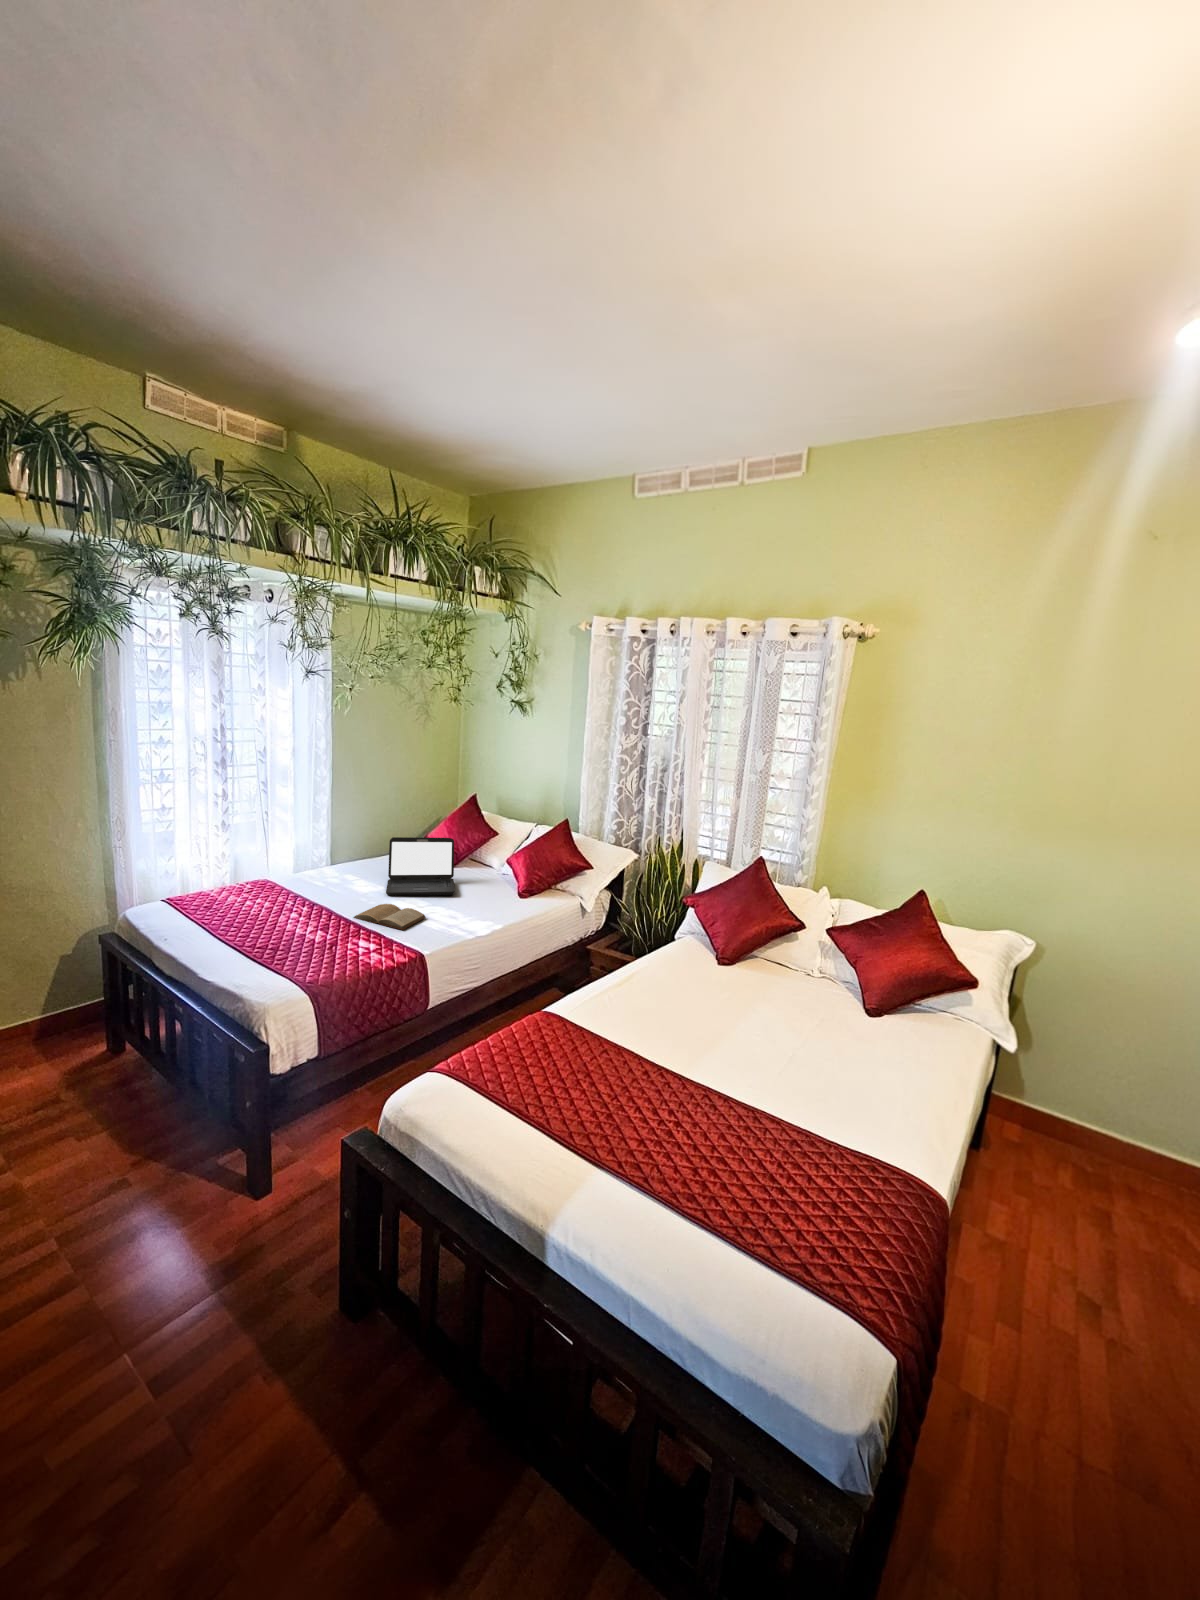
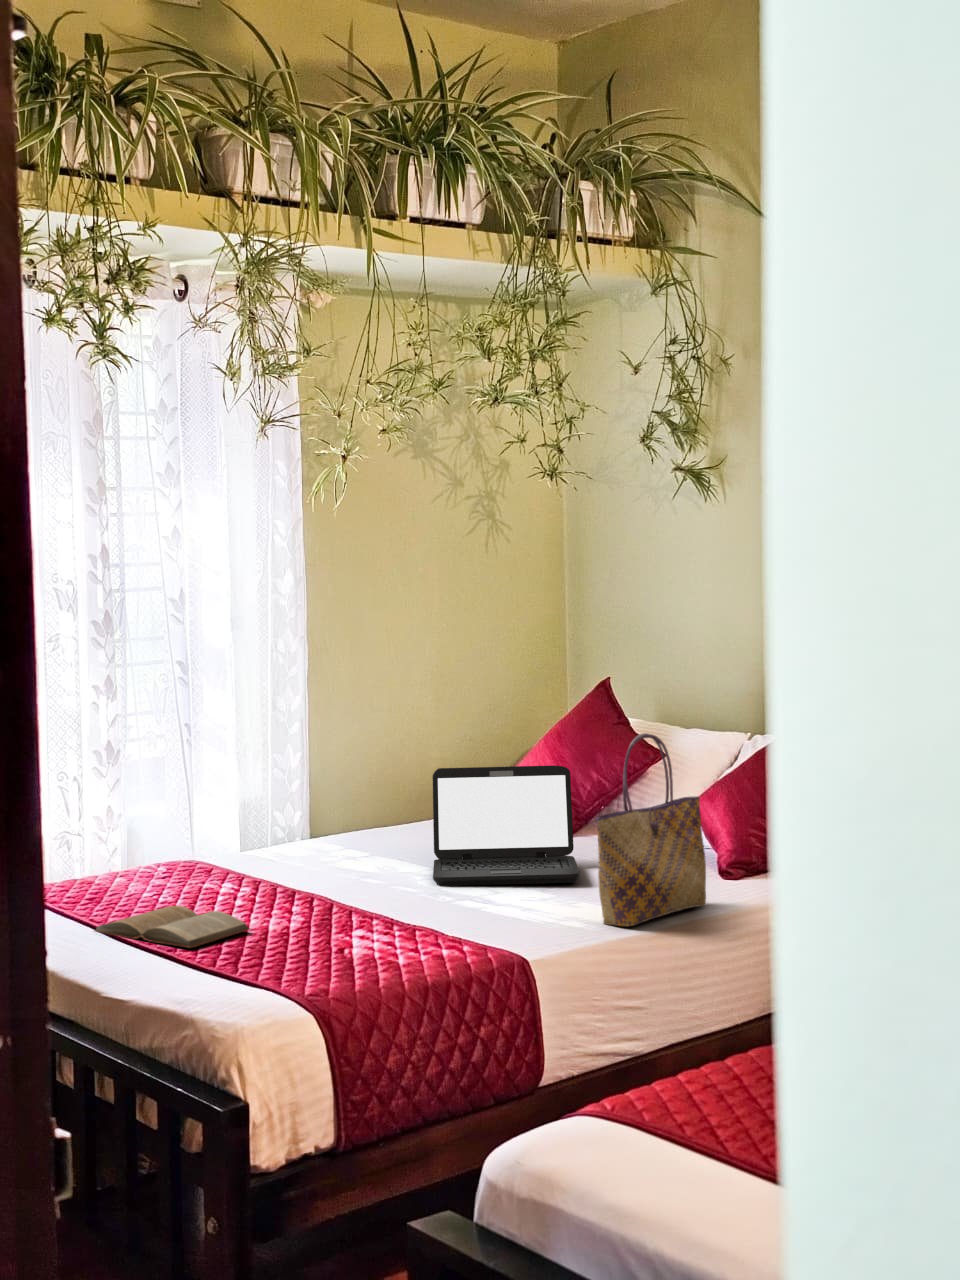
tote bag: none [461,838,511,926] -> present [596,733,706,926]
book: present [354,904,426,930] -> present [95,906,250,948]

